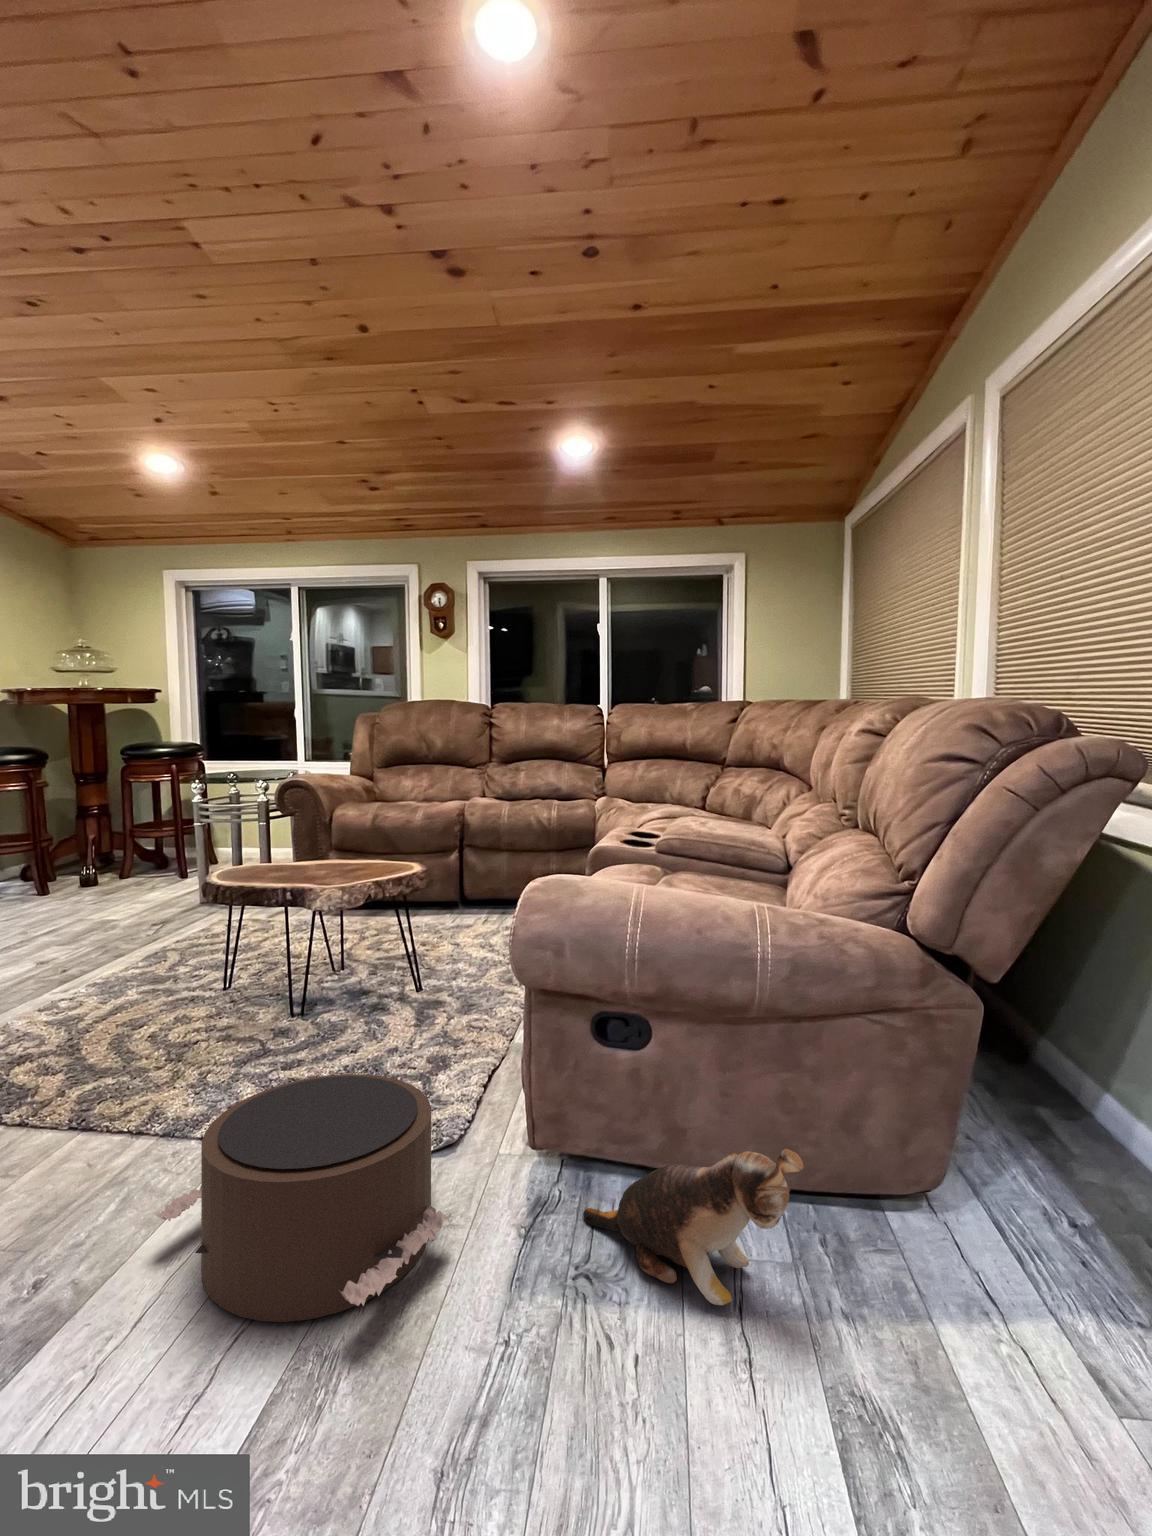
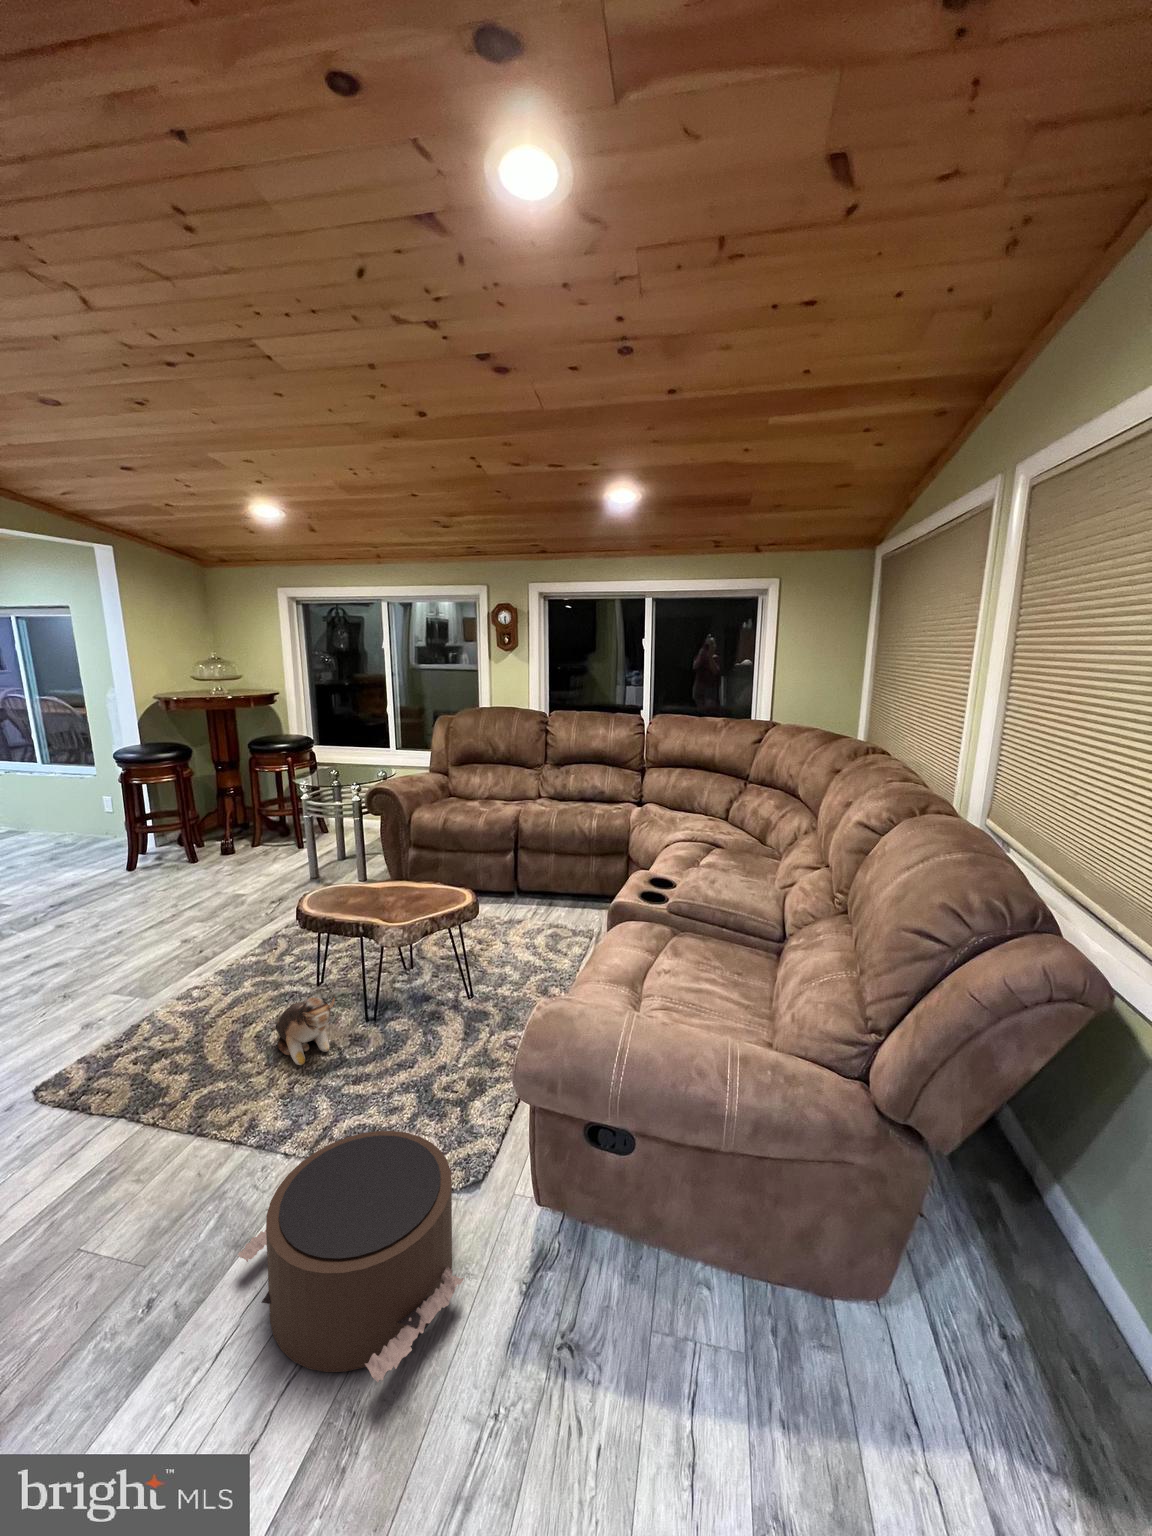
plush toy: present [583,1149,803,1305] -> present [276,998,335,1065]

